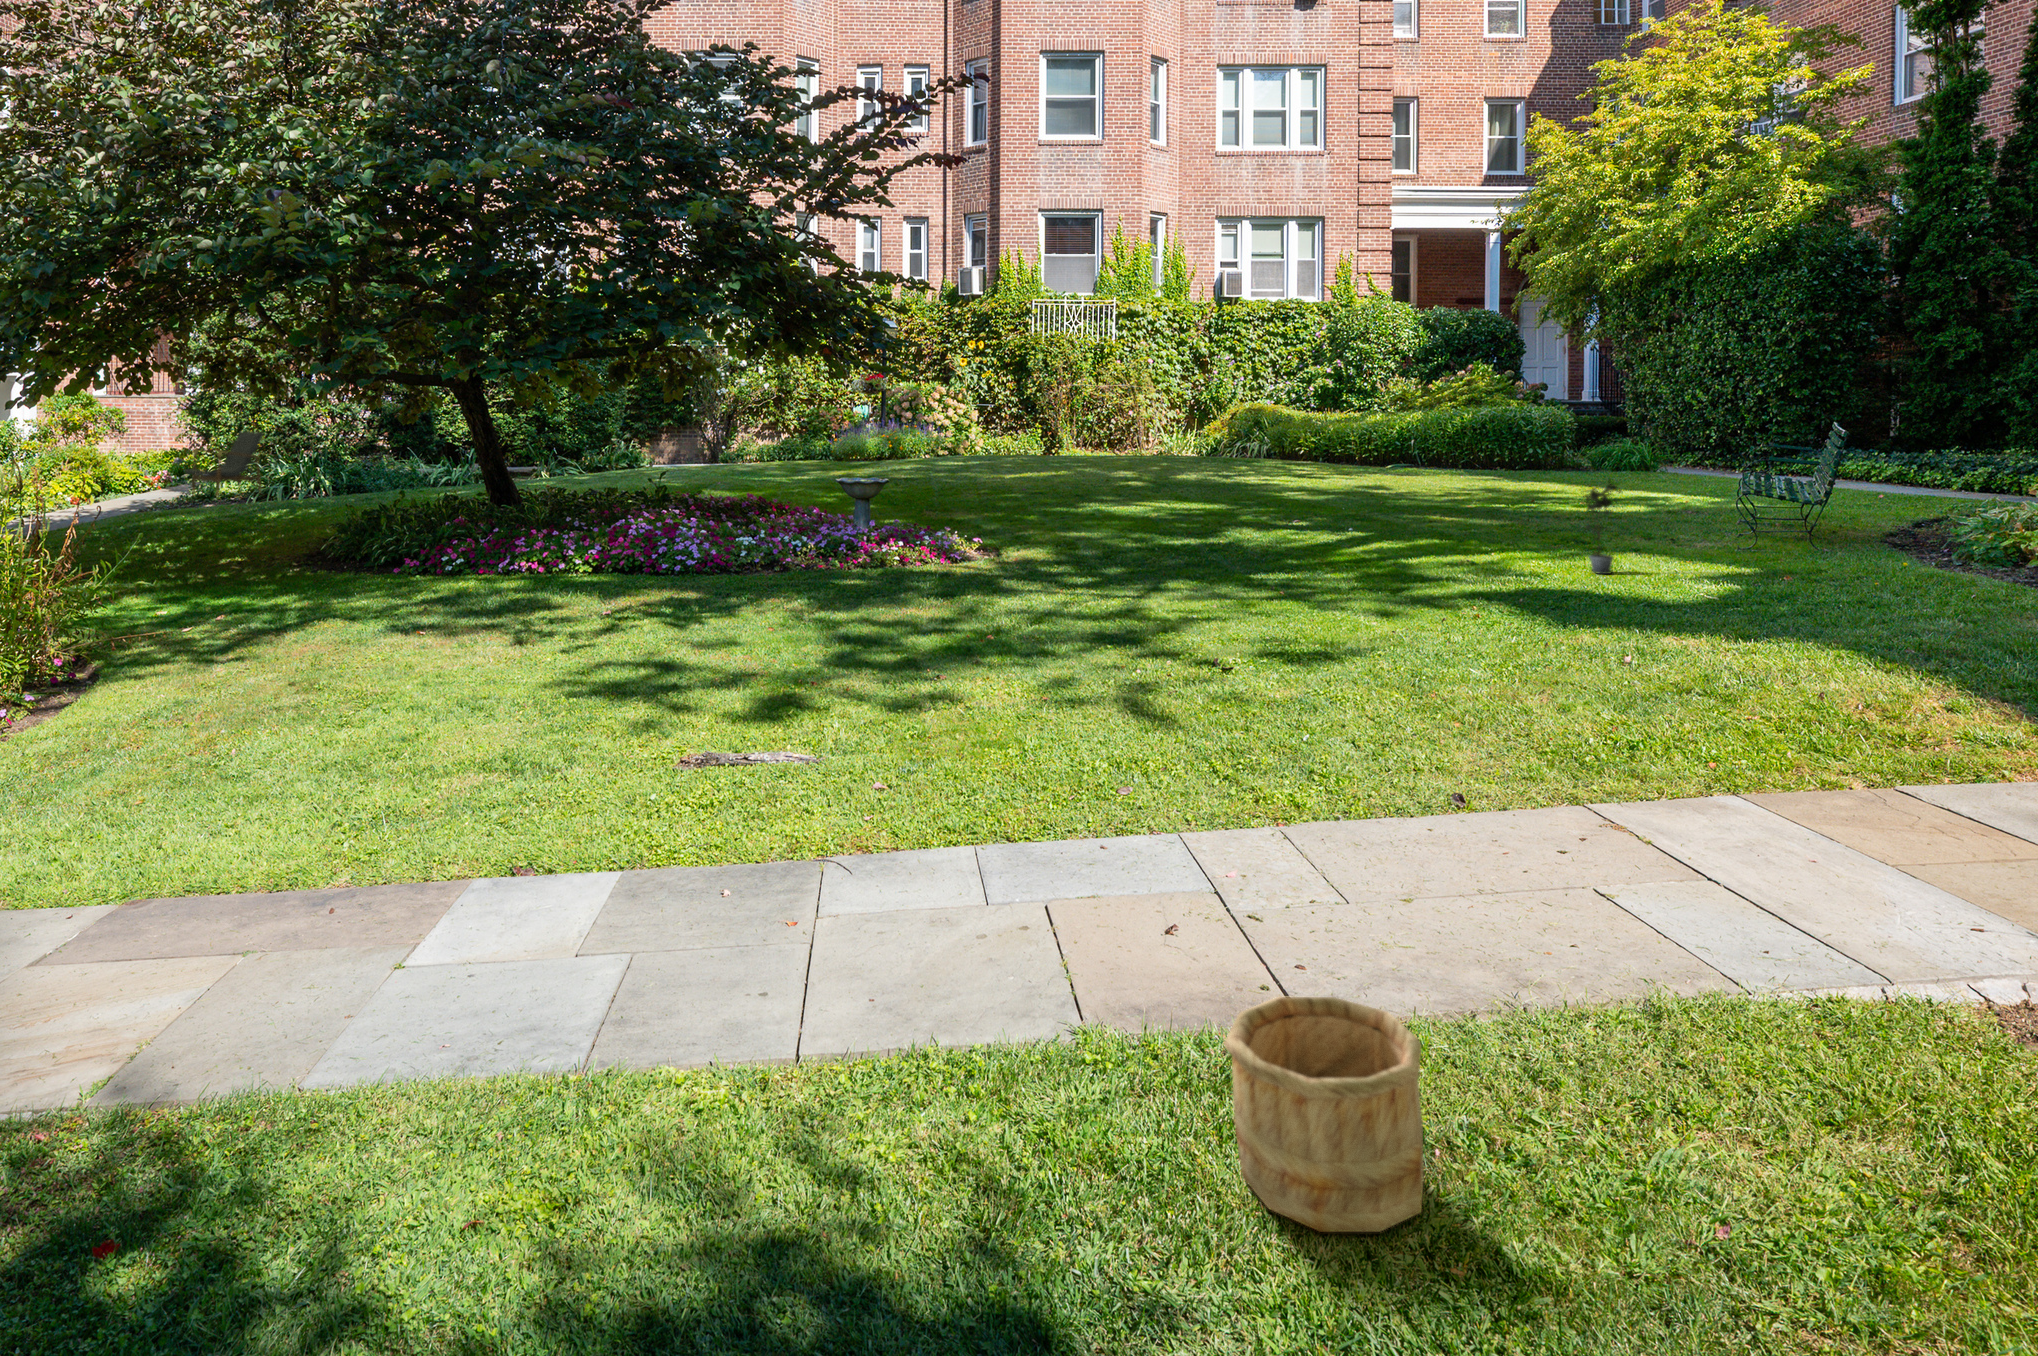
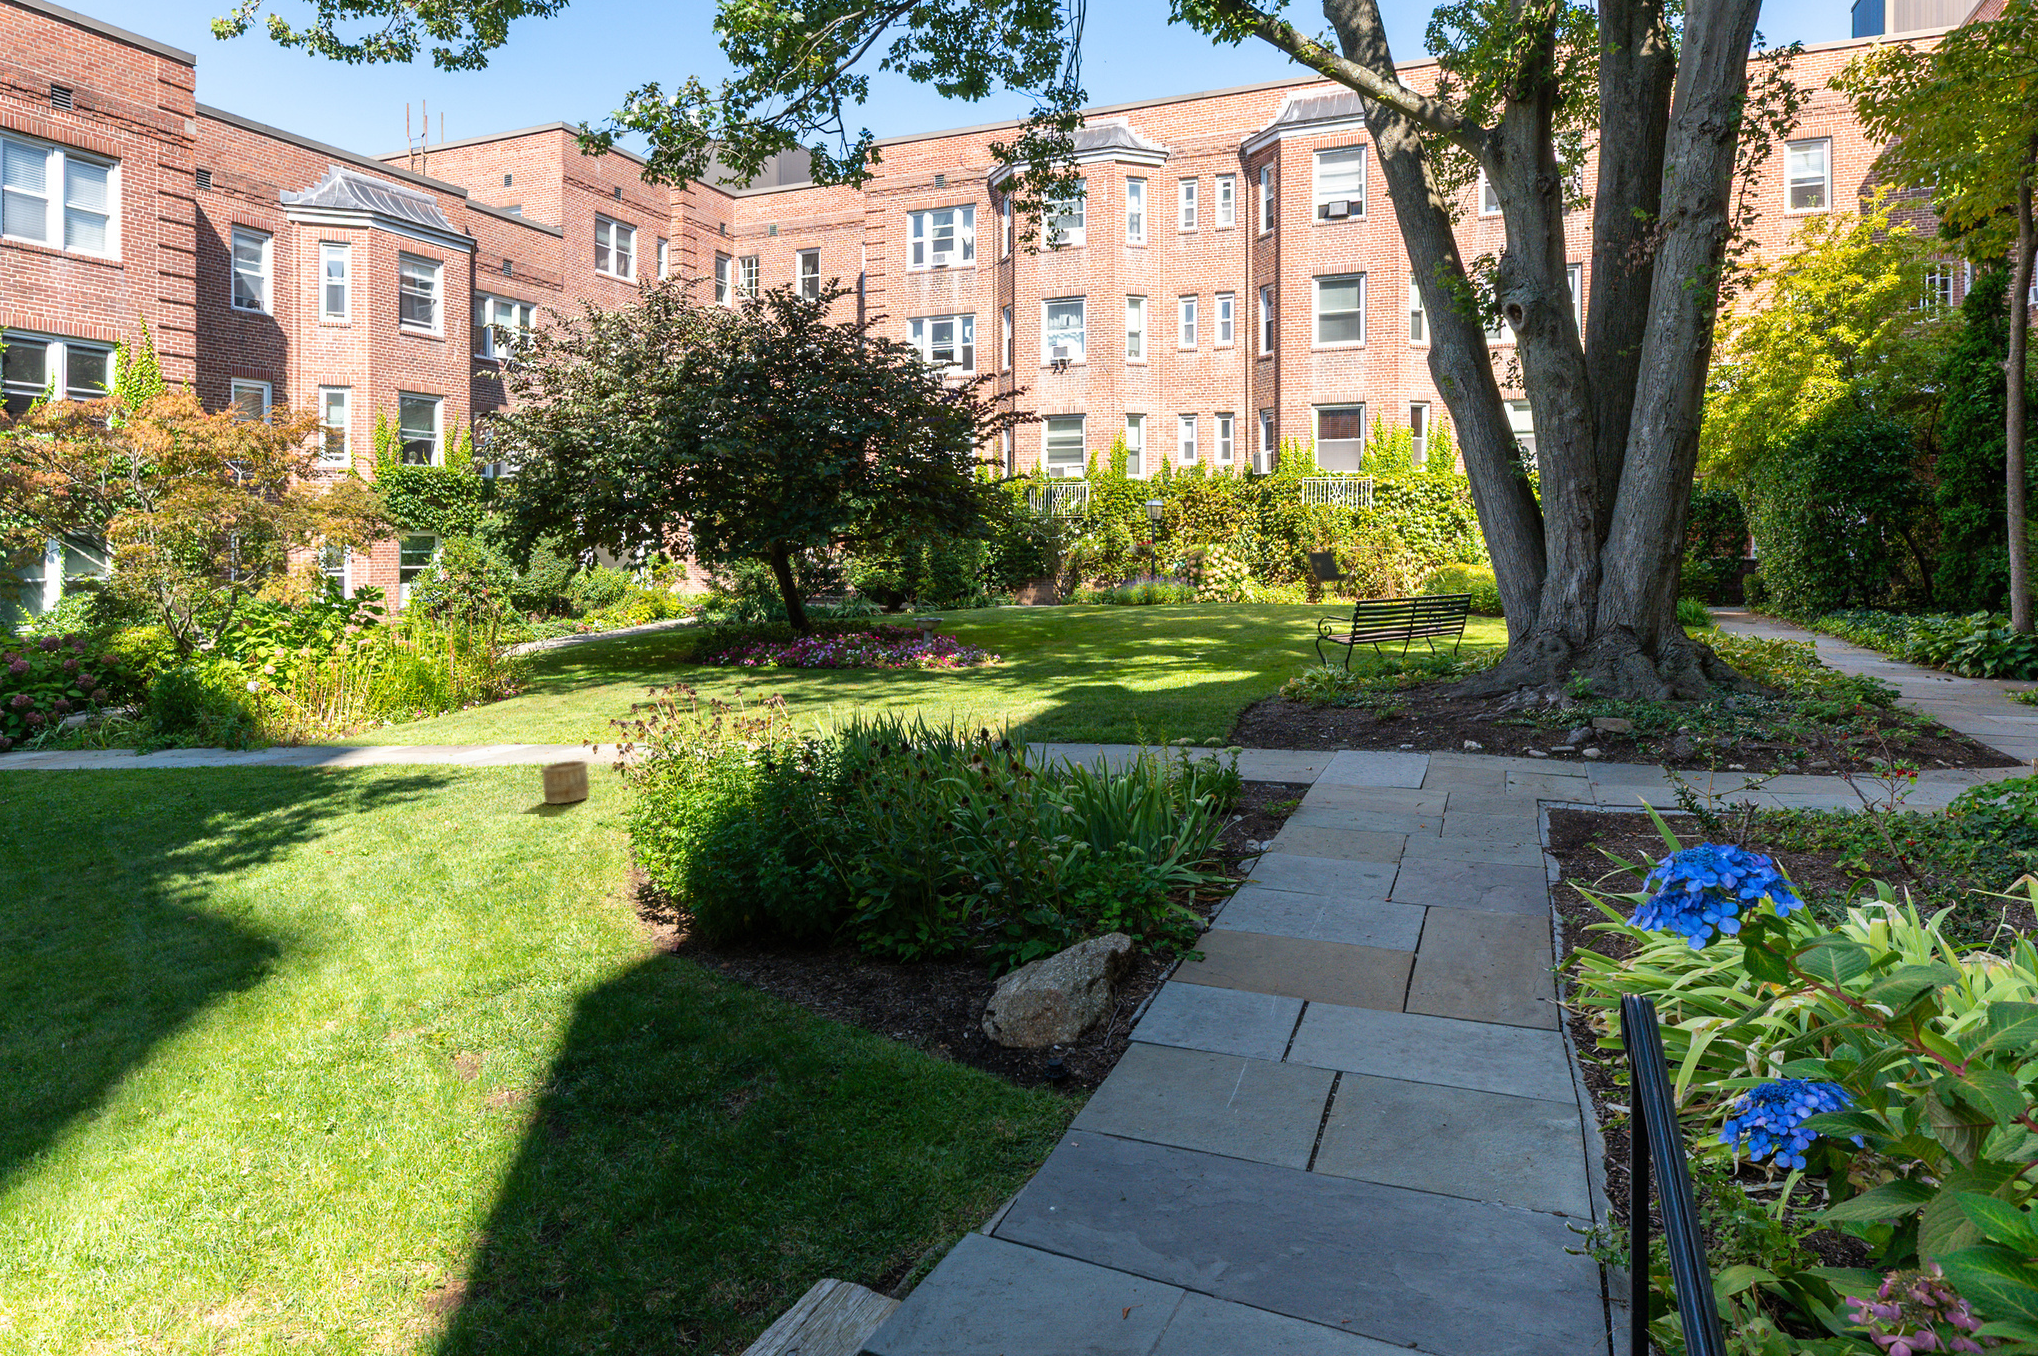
lounge chair: present [185,432,263,497] -> present [1308,551,1351,590]
potted plant: present [1583,480,1622,574] -> none [1202,629,1232,683]

